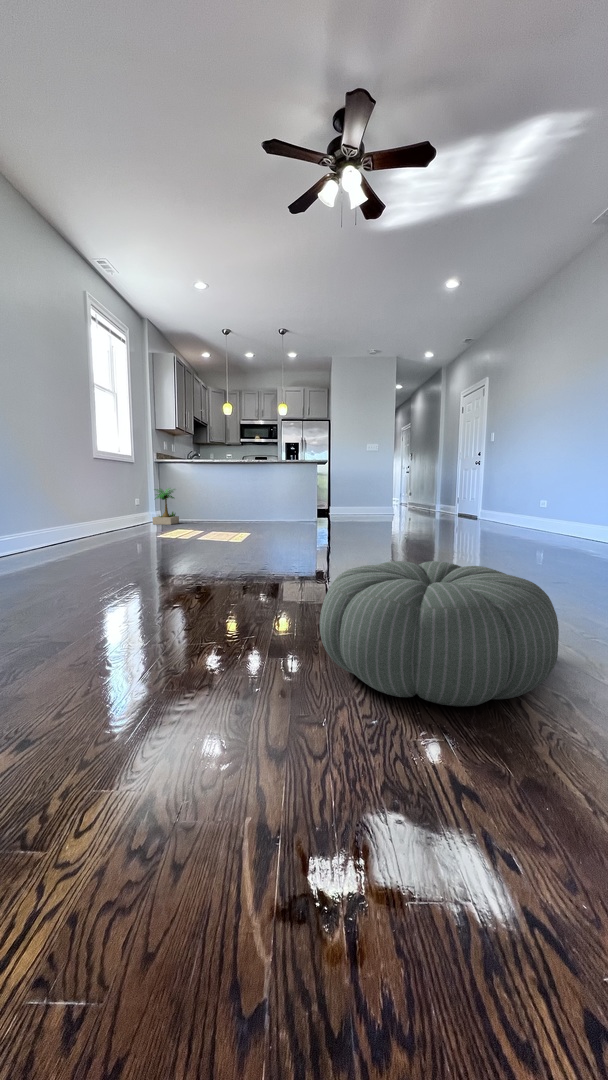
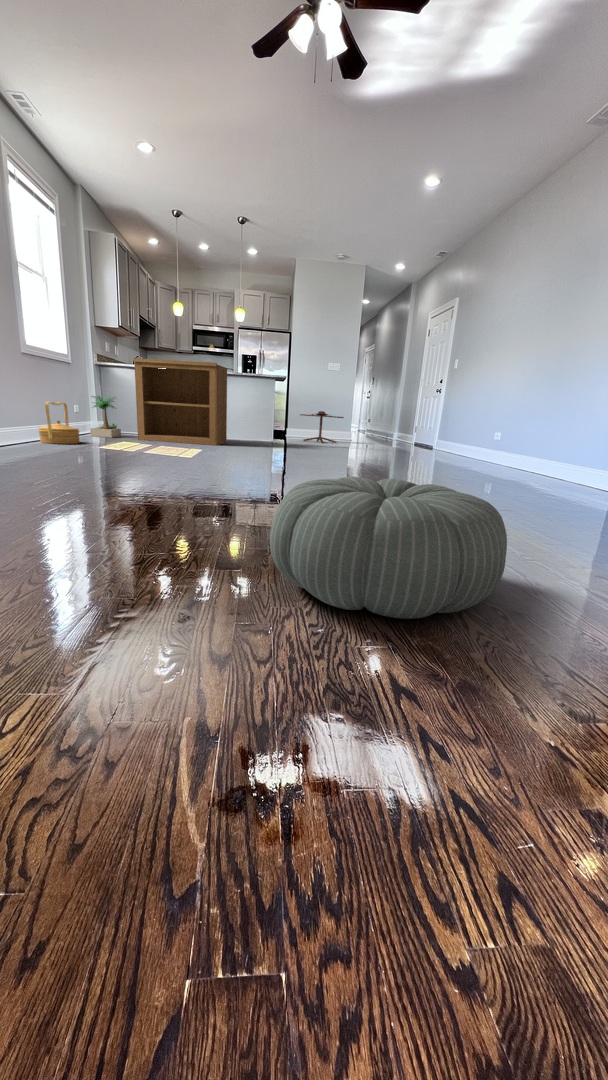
bookshelf: none [191,453,274,526] -> present [133,358,227,445]
side table: none [342,488,384,518] -> present [300,411,344,443]
woven basket: none [108,497,144,534] -> present [39,402,80,444]

